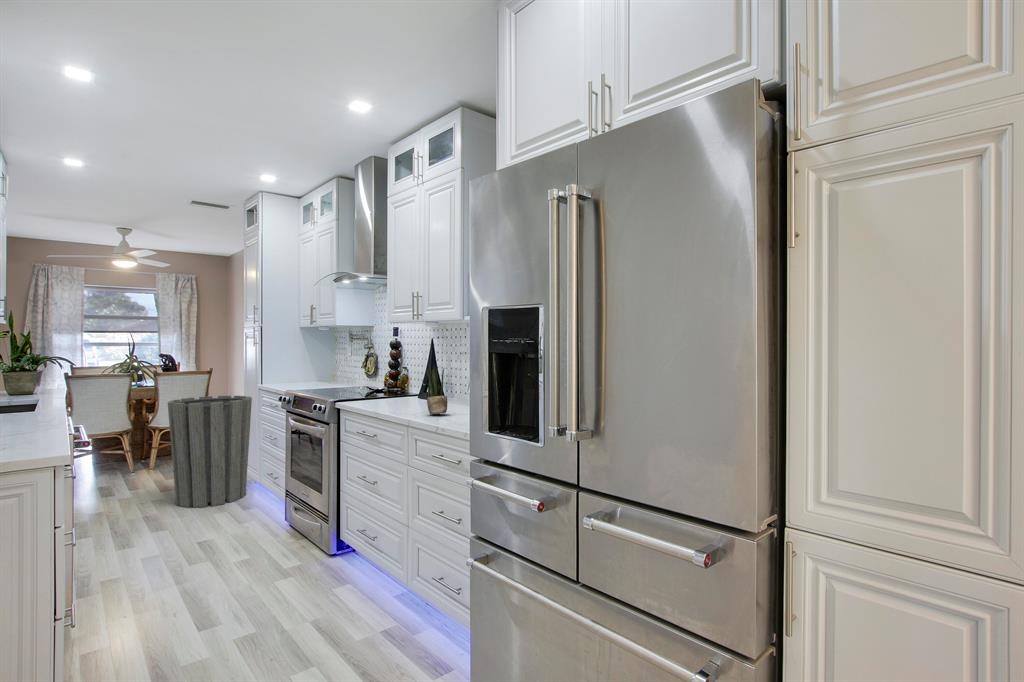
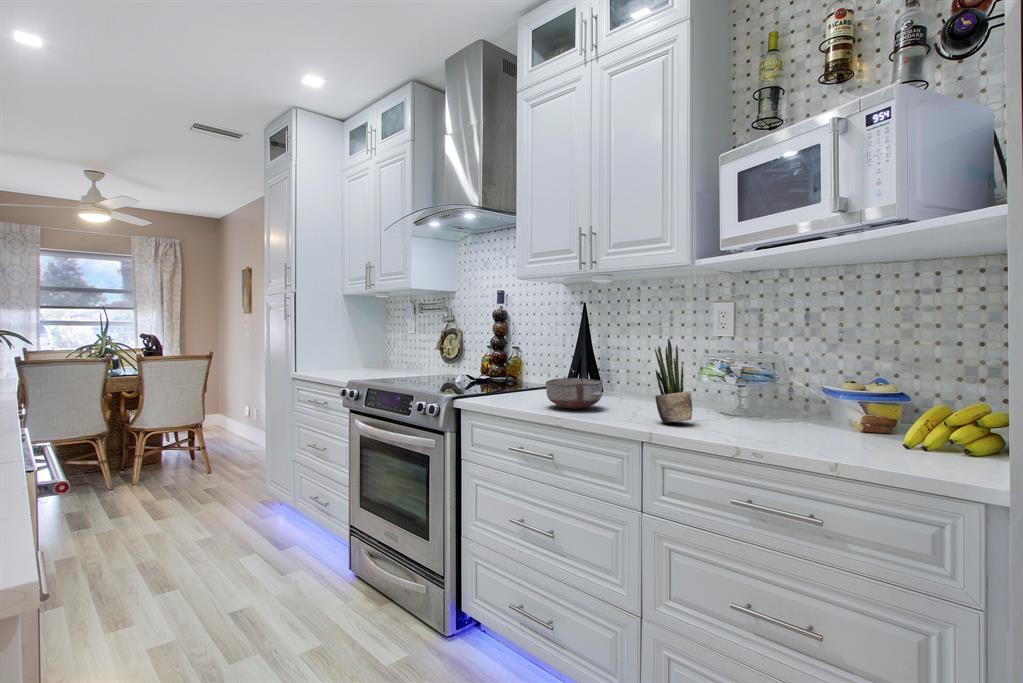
ceramic bowl: none [383,388,419,407] -> present [546,378,603,409]
trash can: present [168,396,252,508] -> none [166,388,281,545]

